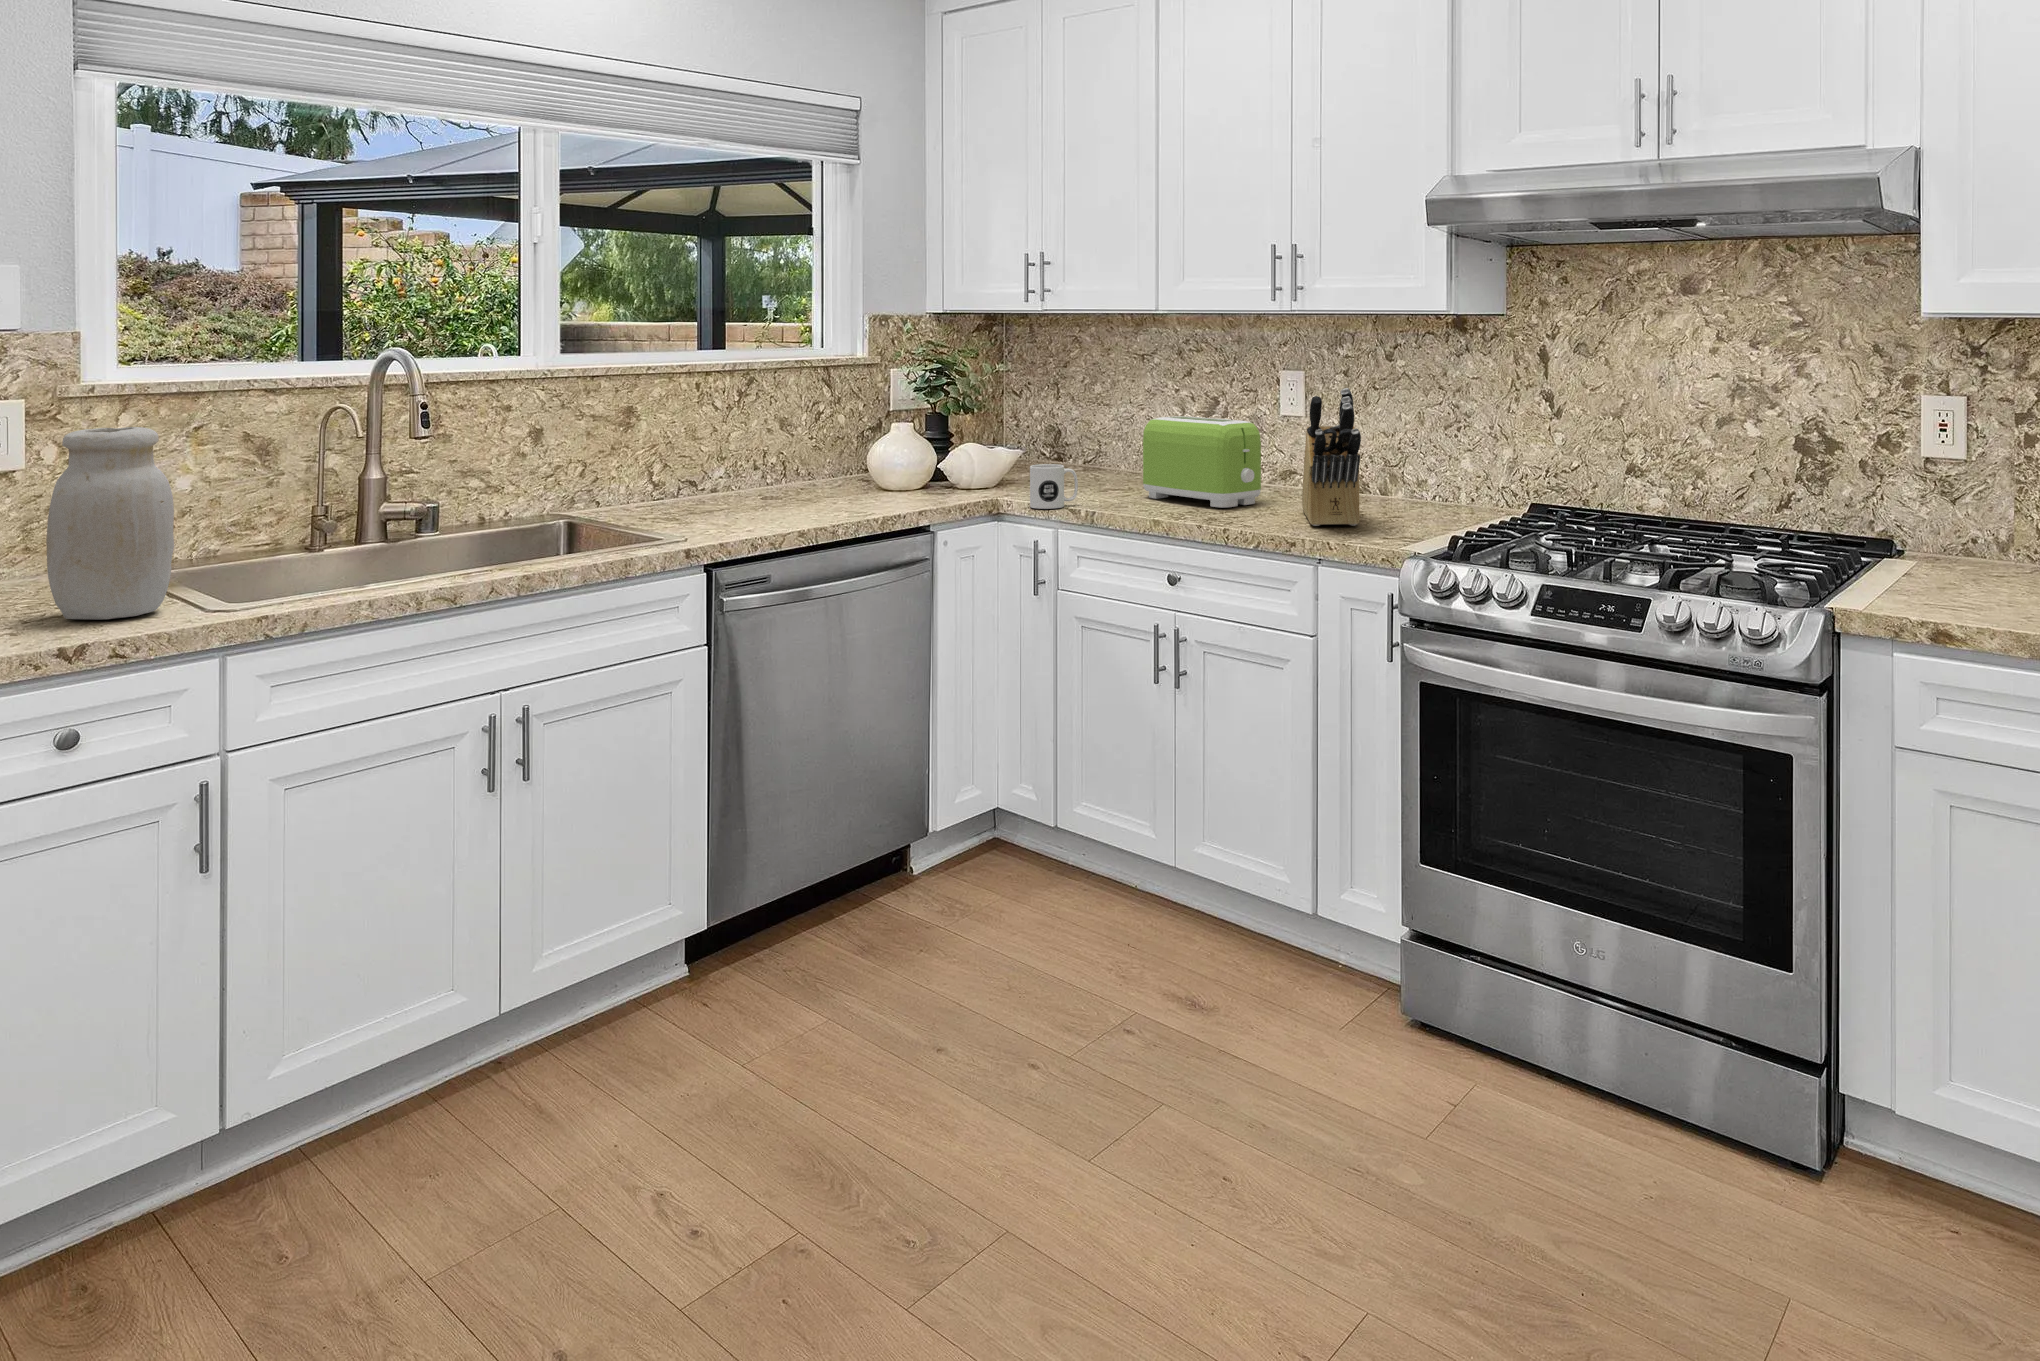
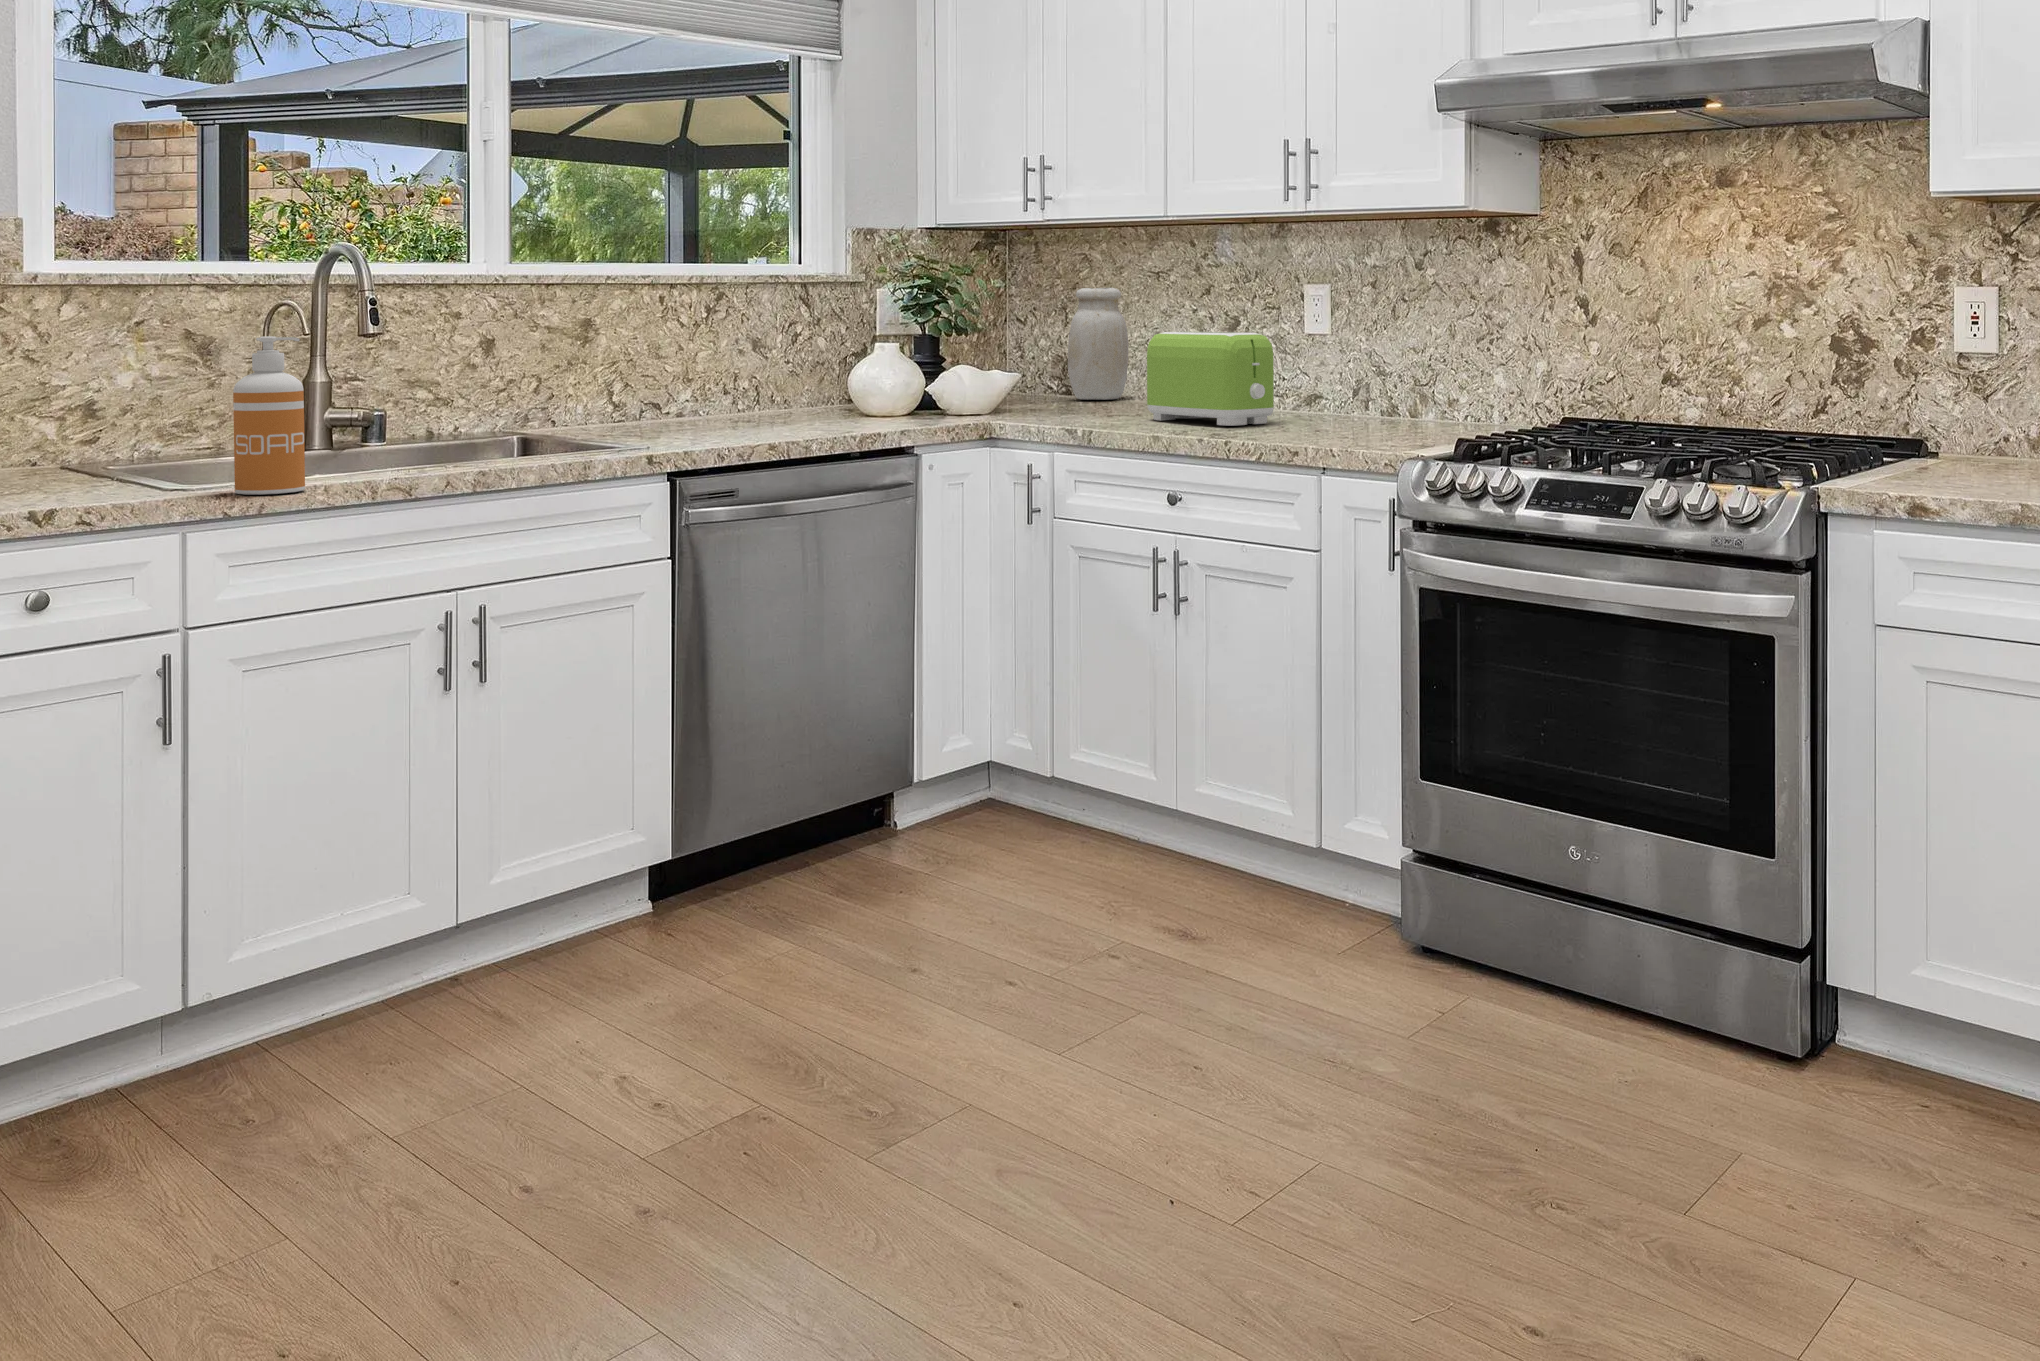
knife block: present [1302,388,1361,526] -> none [1315,288,1369,437]
jar: present [46,427,174,620] -> present [1068,288,1128,400]
soap dispenser: none [272,459,345,619] -> present [233,336,305,495]
mug: present [1030,464,1078,509] -> none [1020,381,1073,428]

